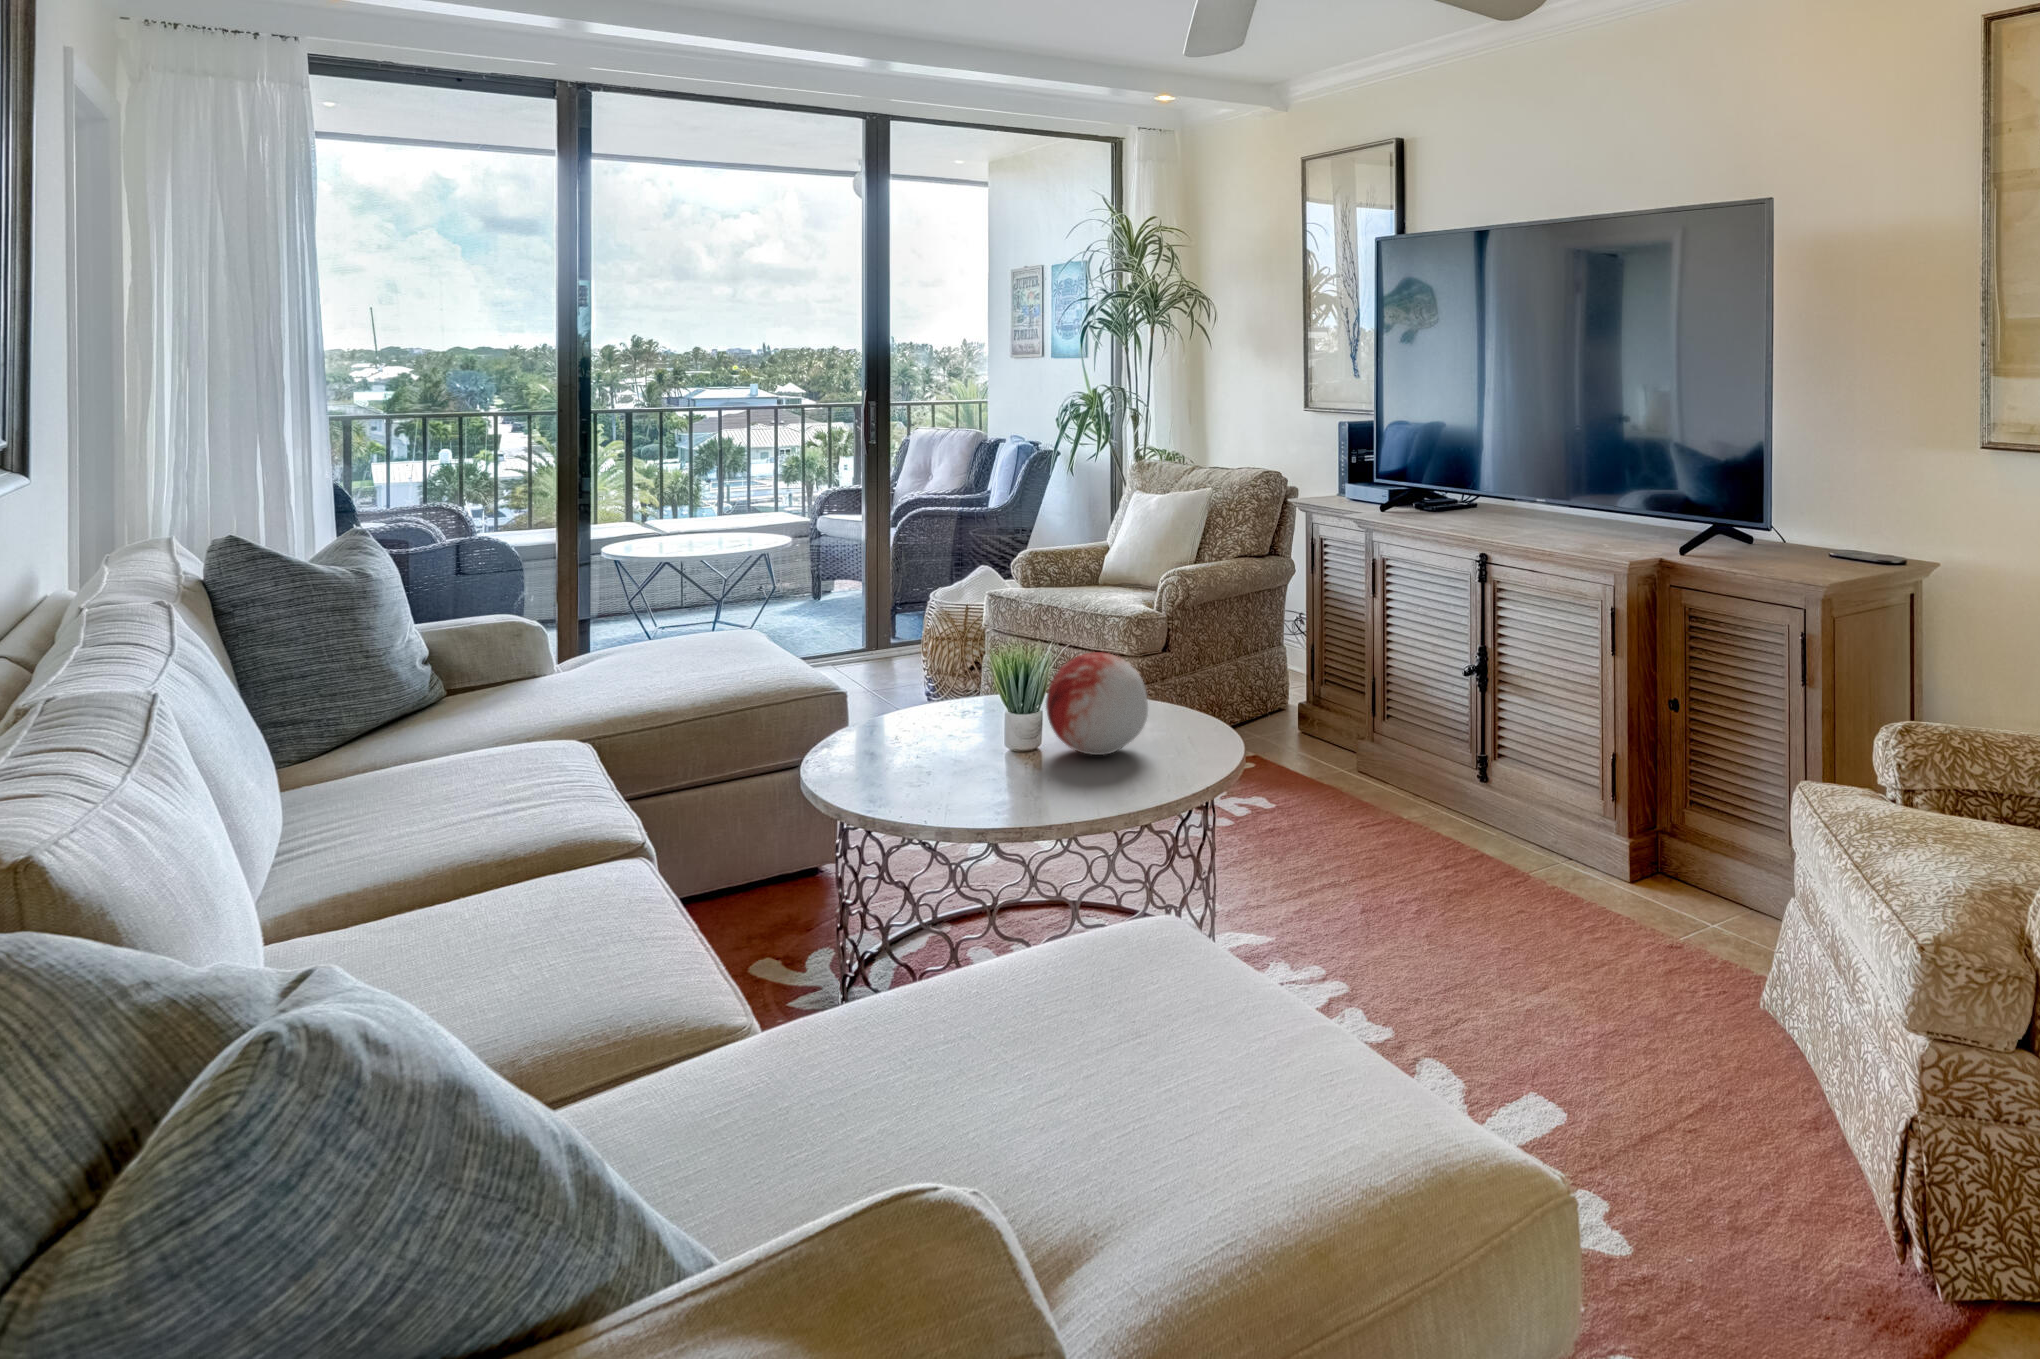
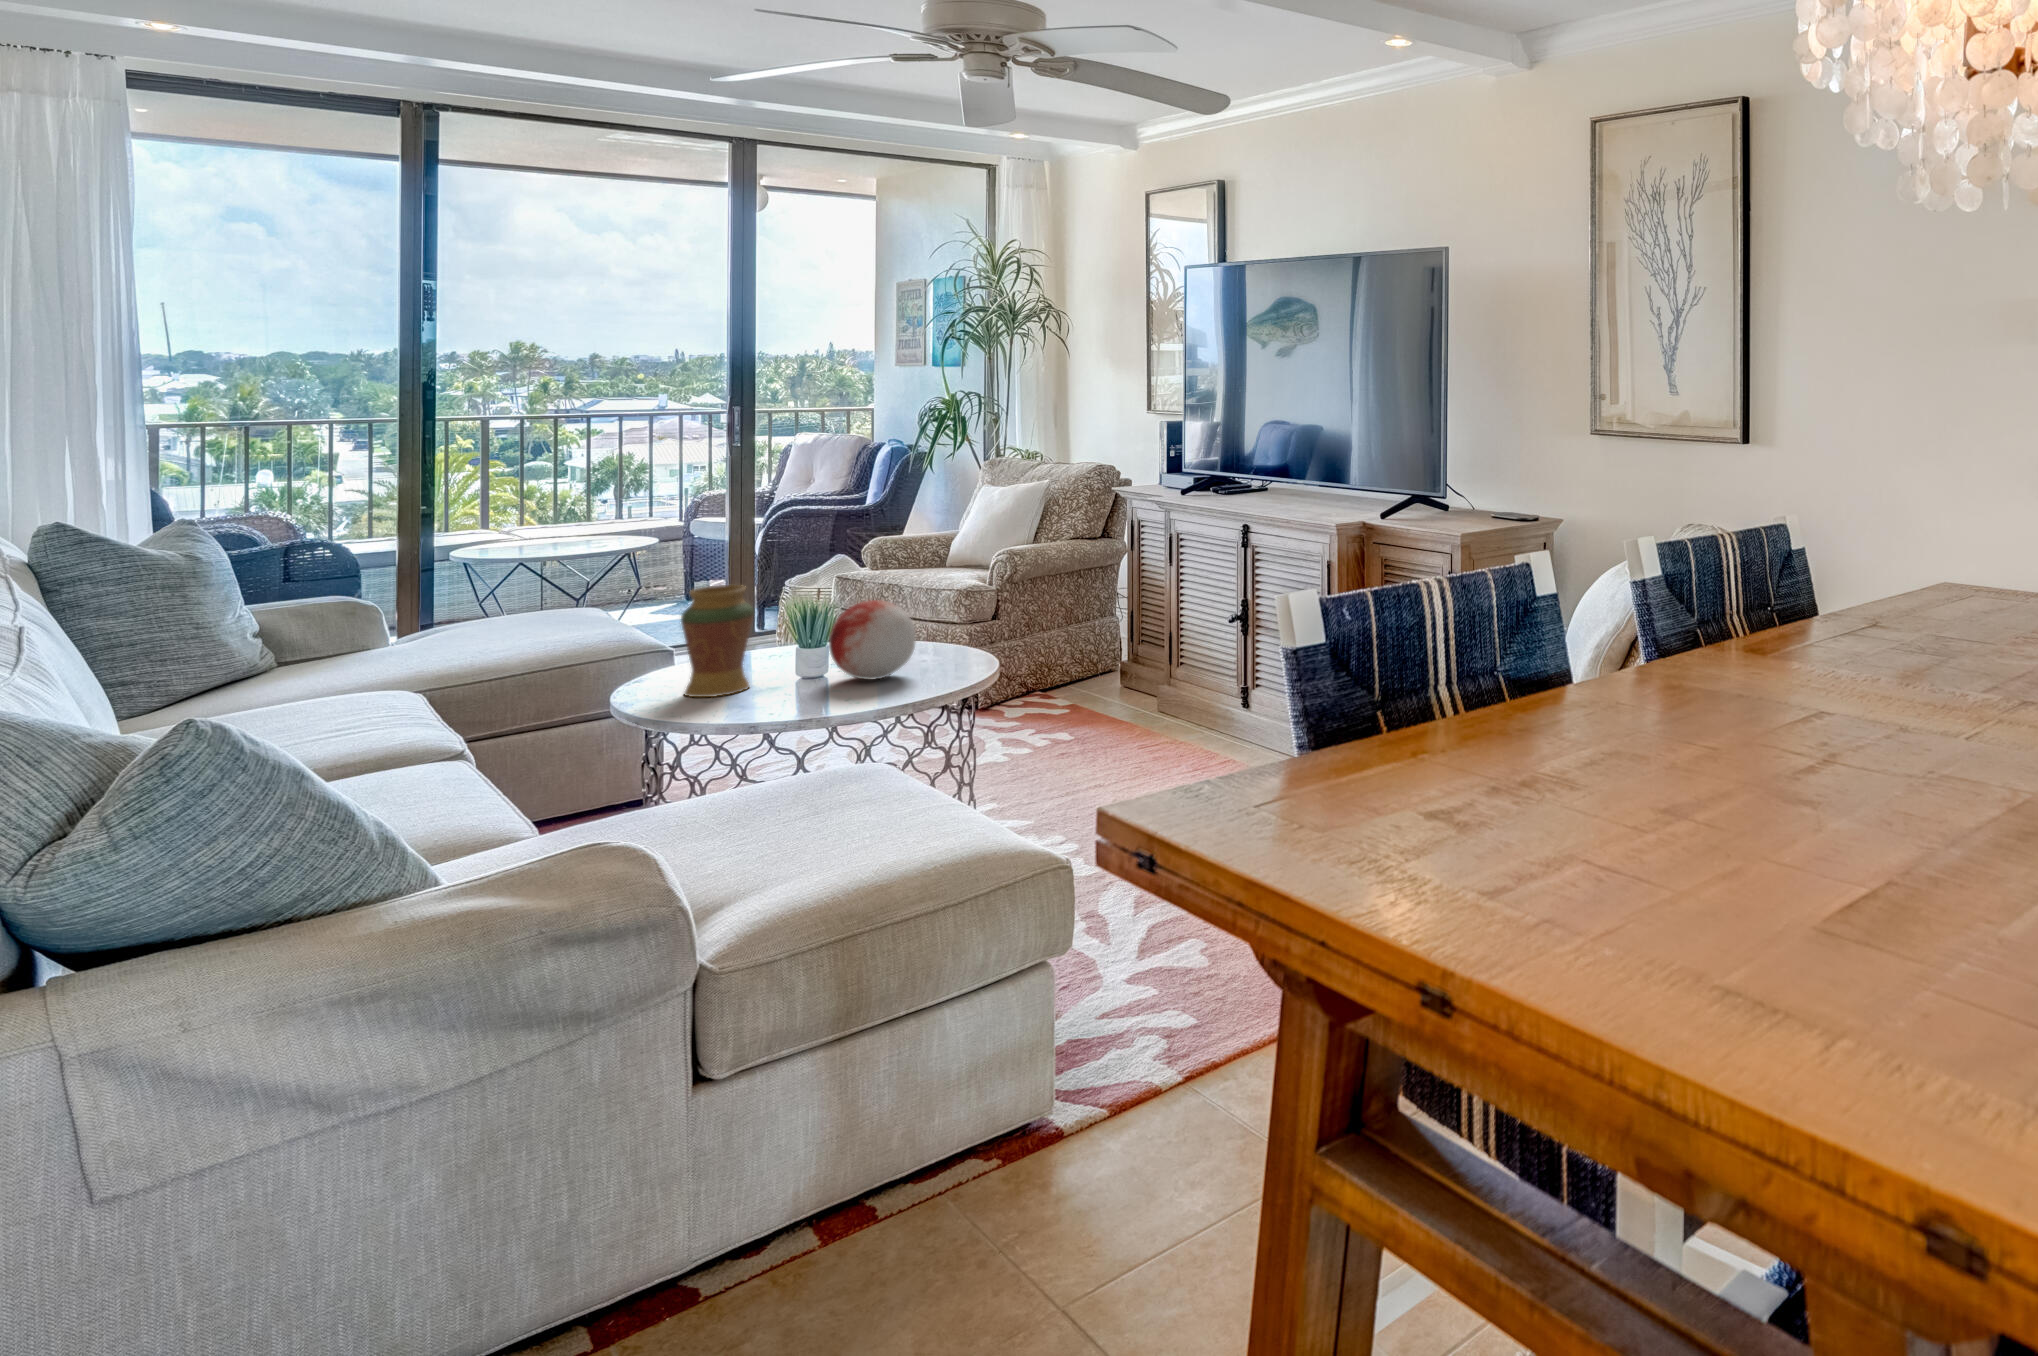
decorative vase: none [878,628,960,772] -> present [681,585,754,697]

